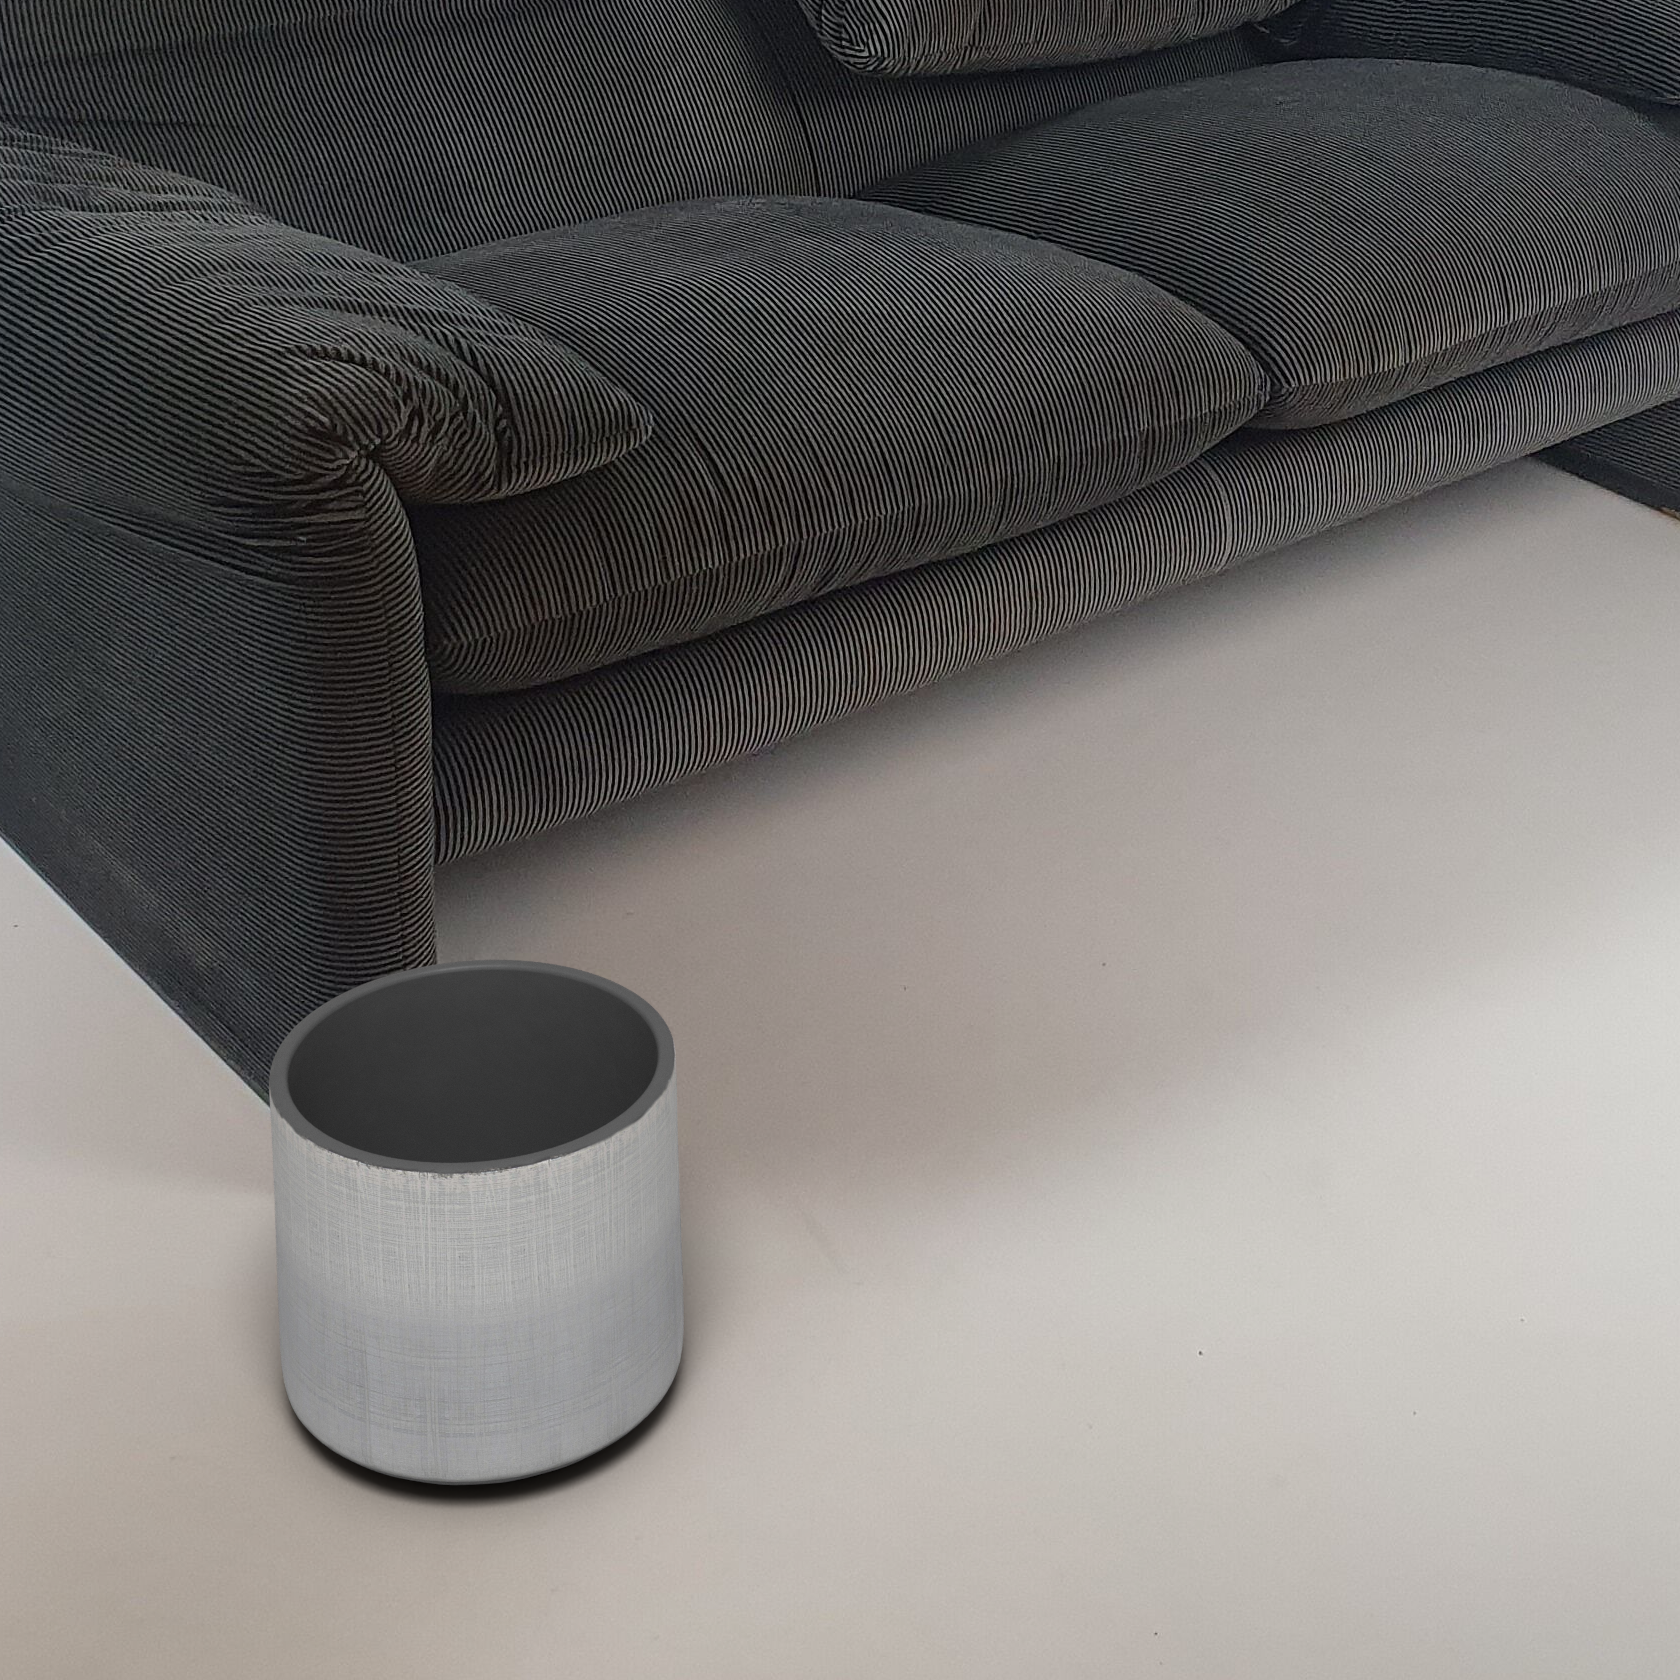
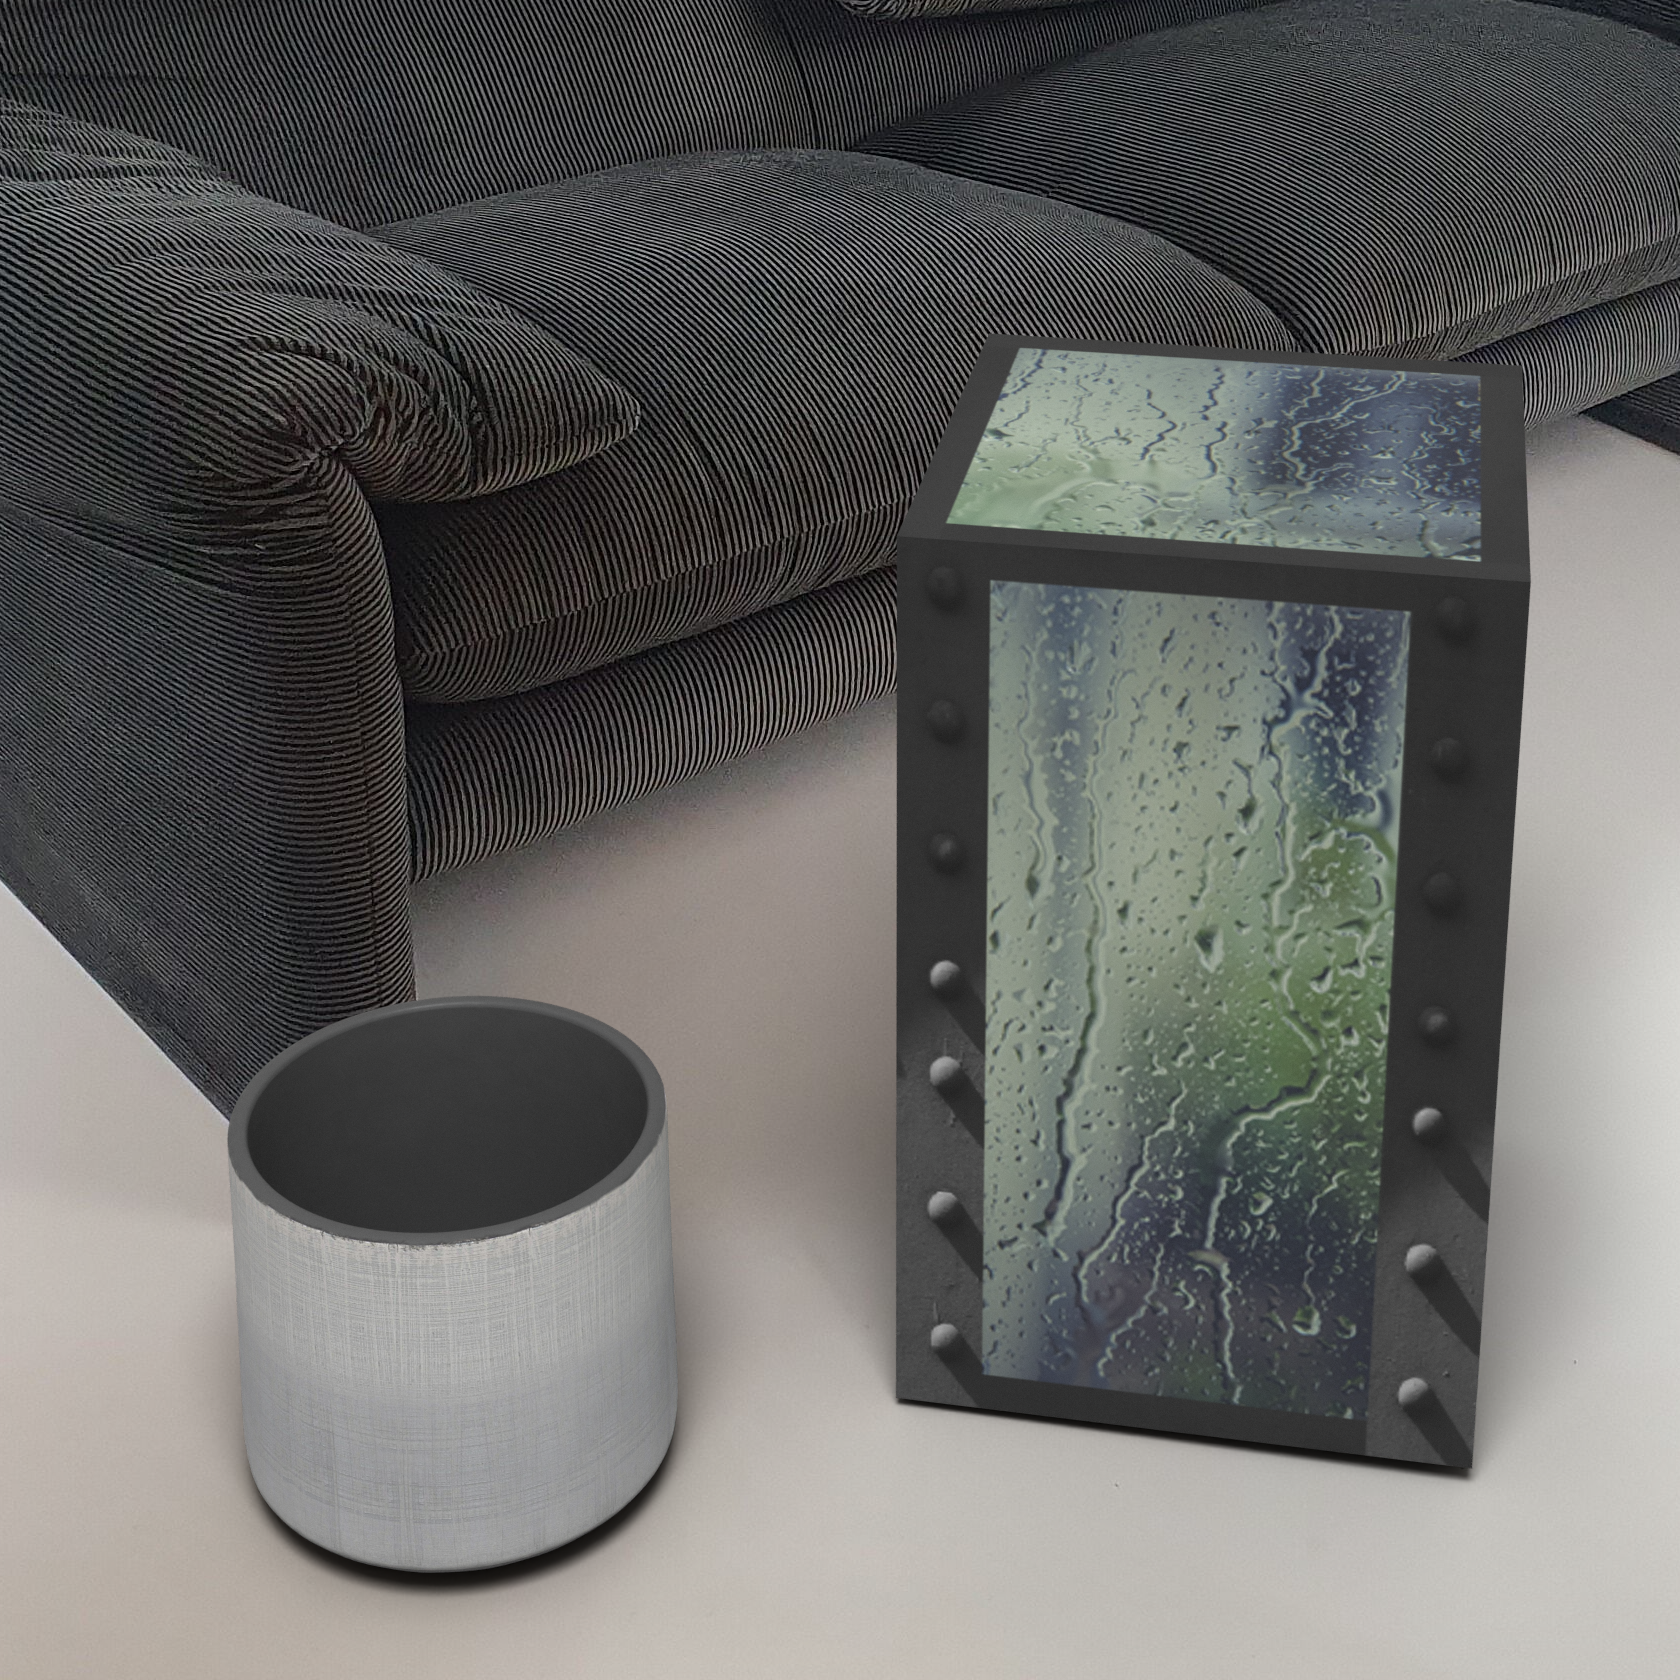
storage box: none [886,353,1472,1399] -> present [896,334,1531,1468]

